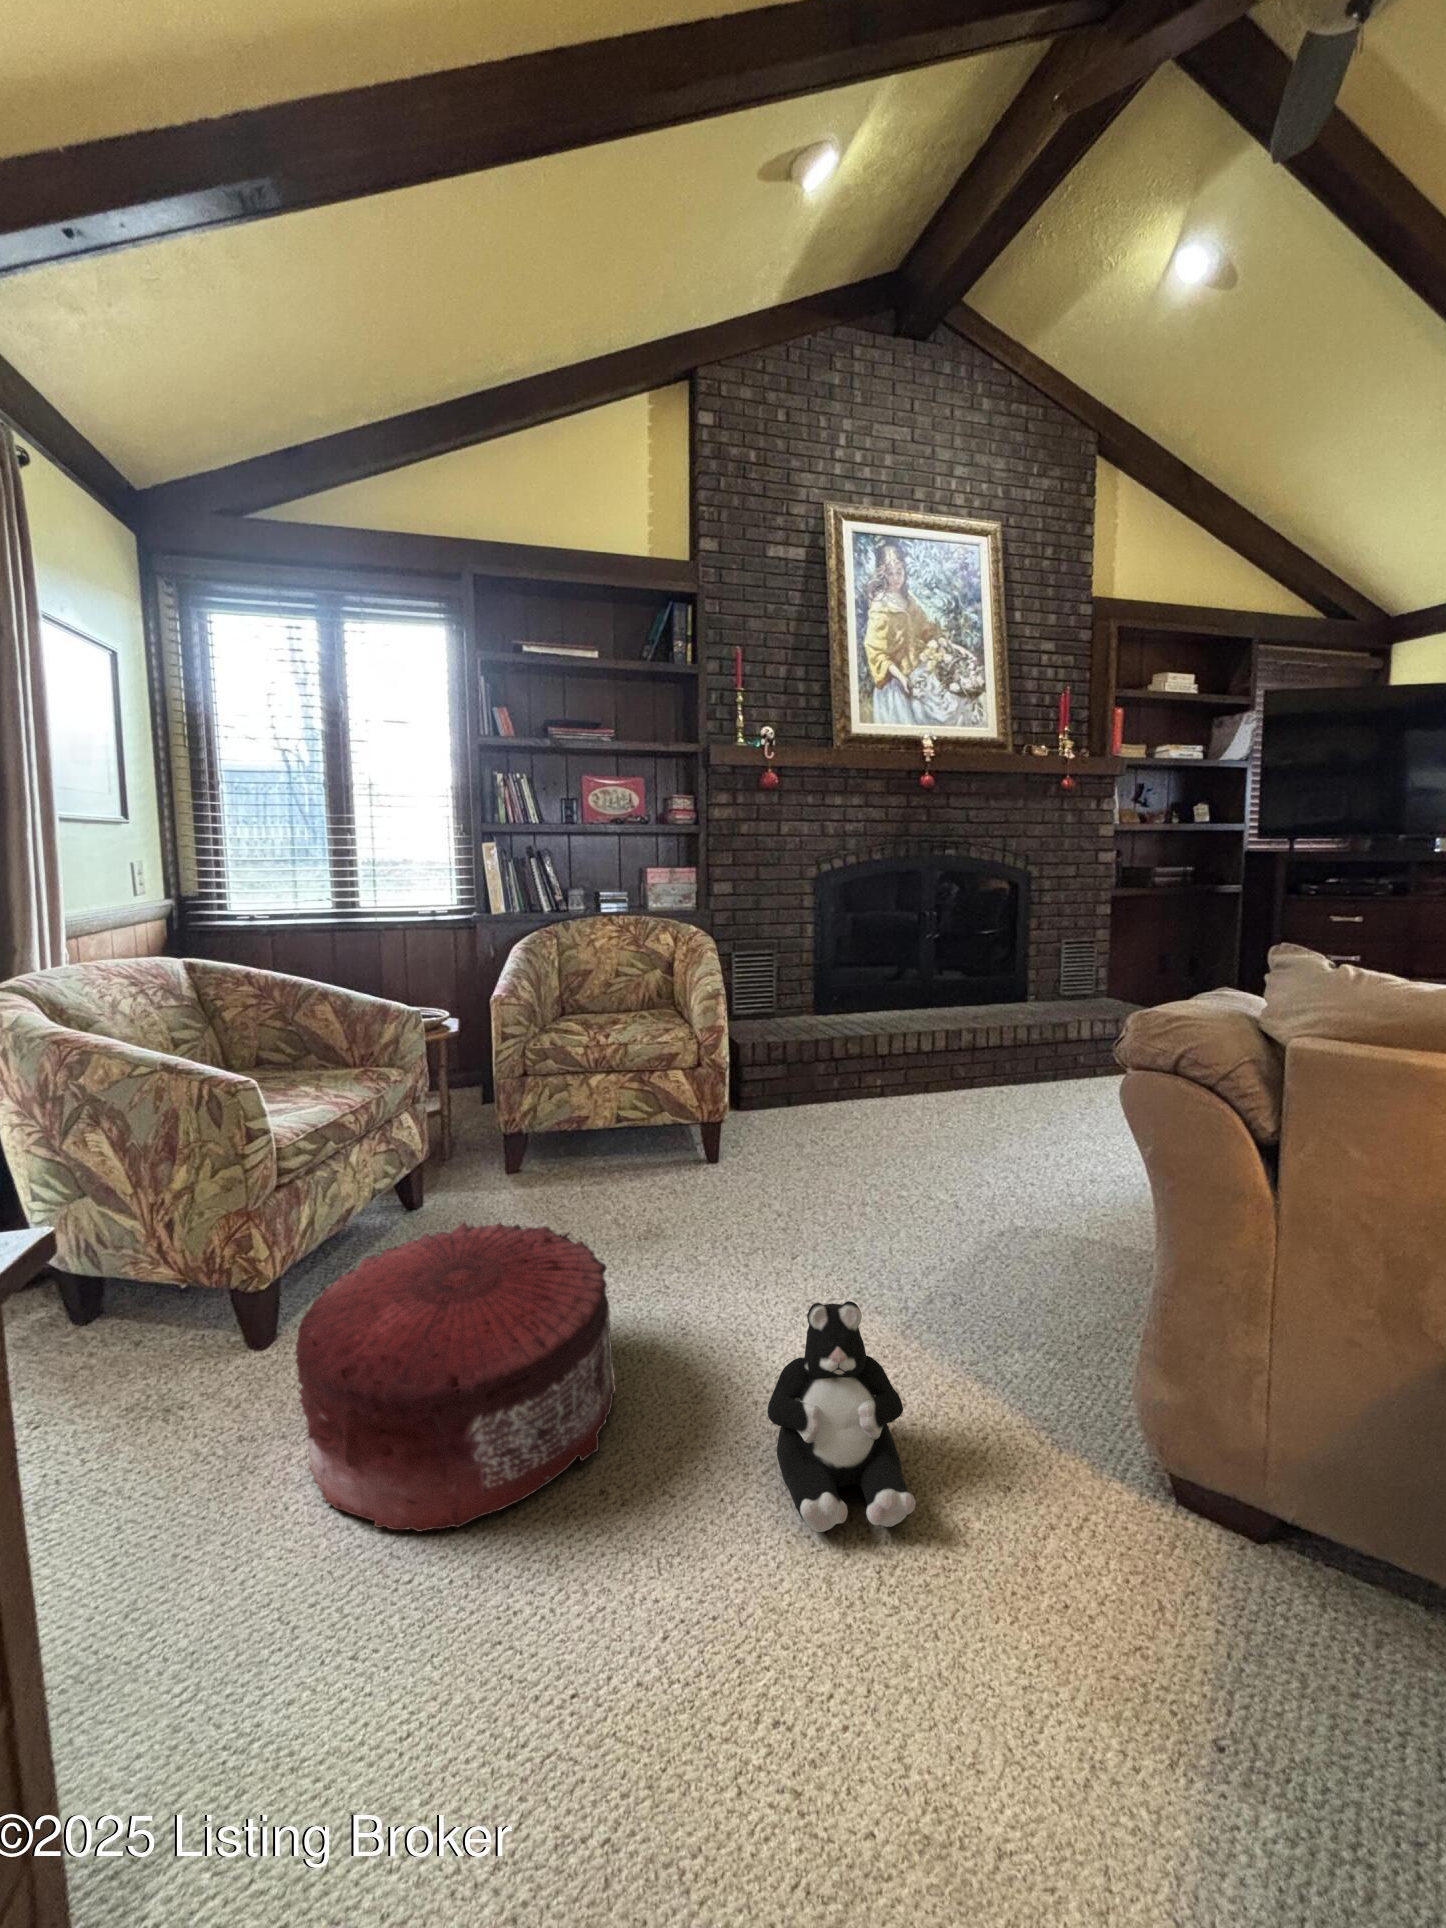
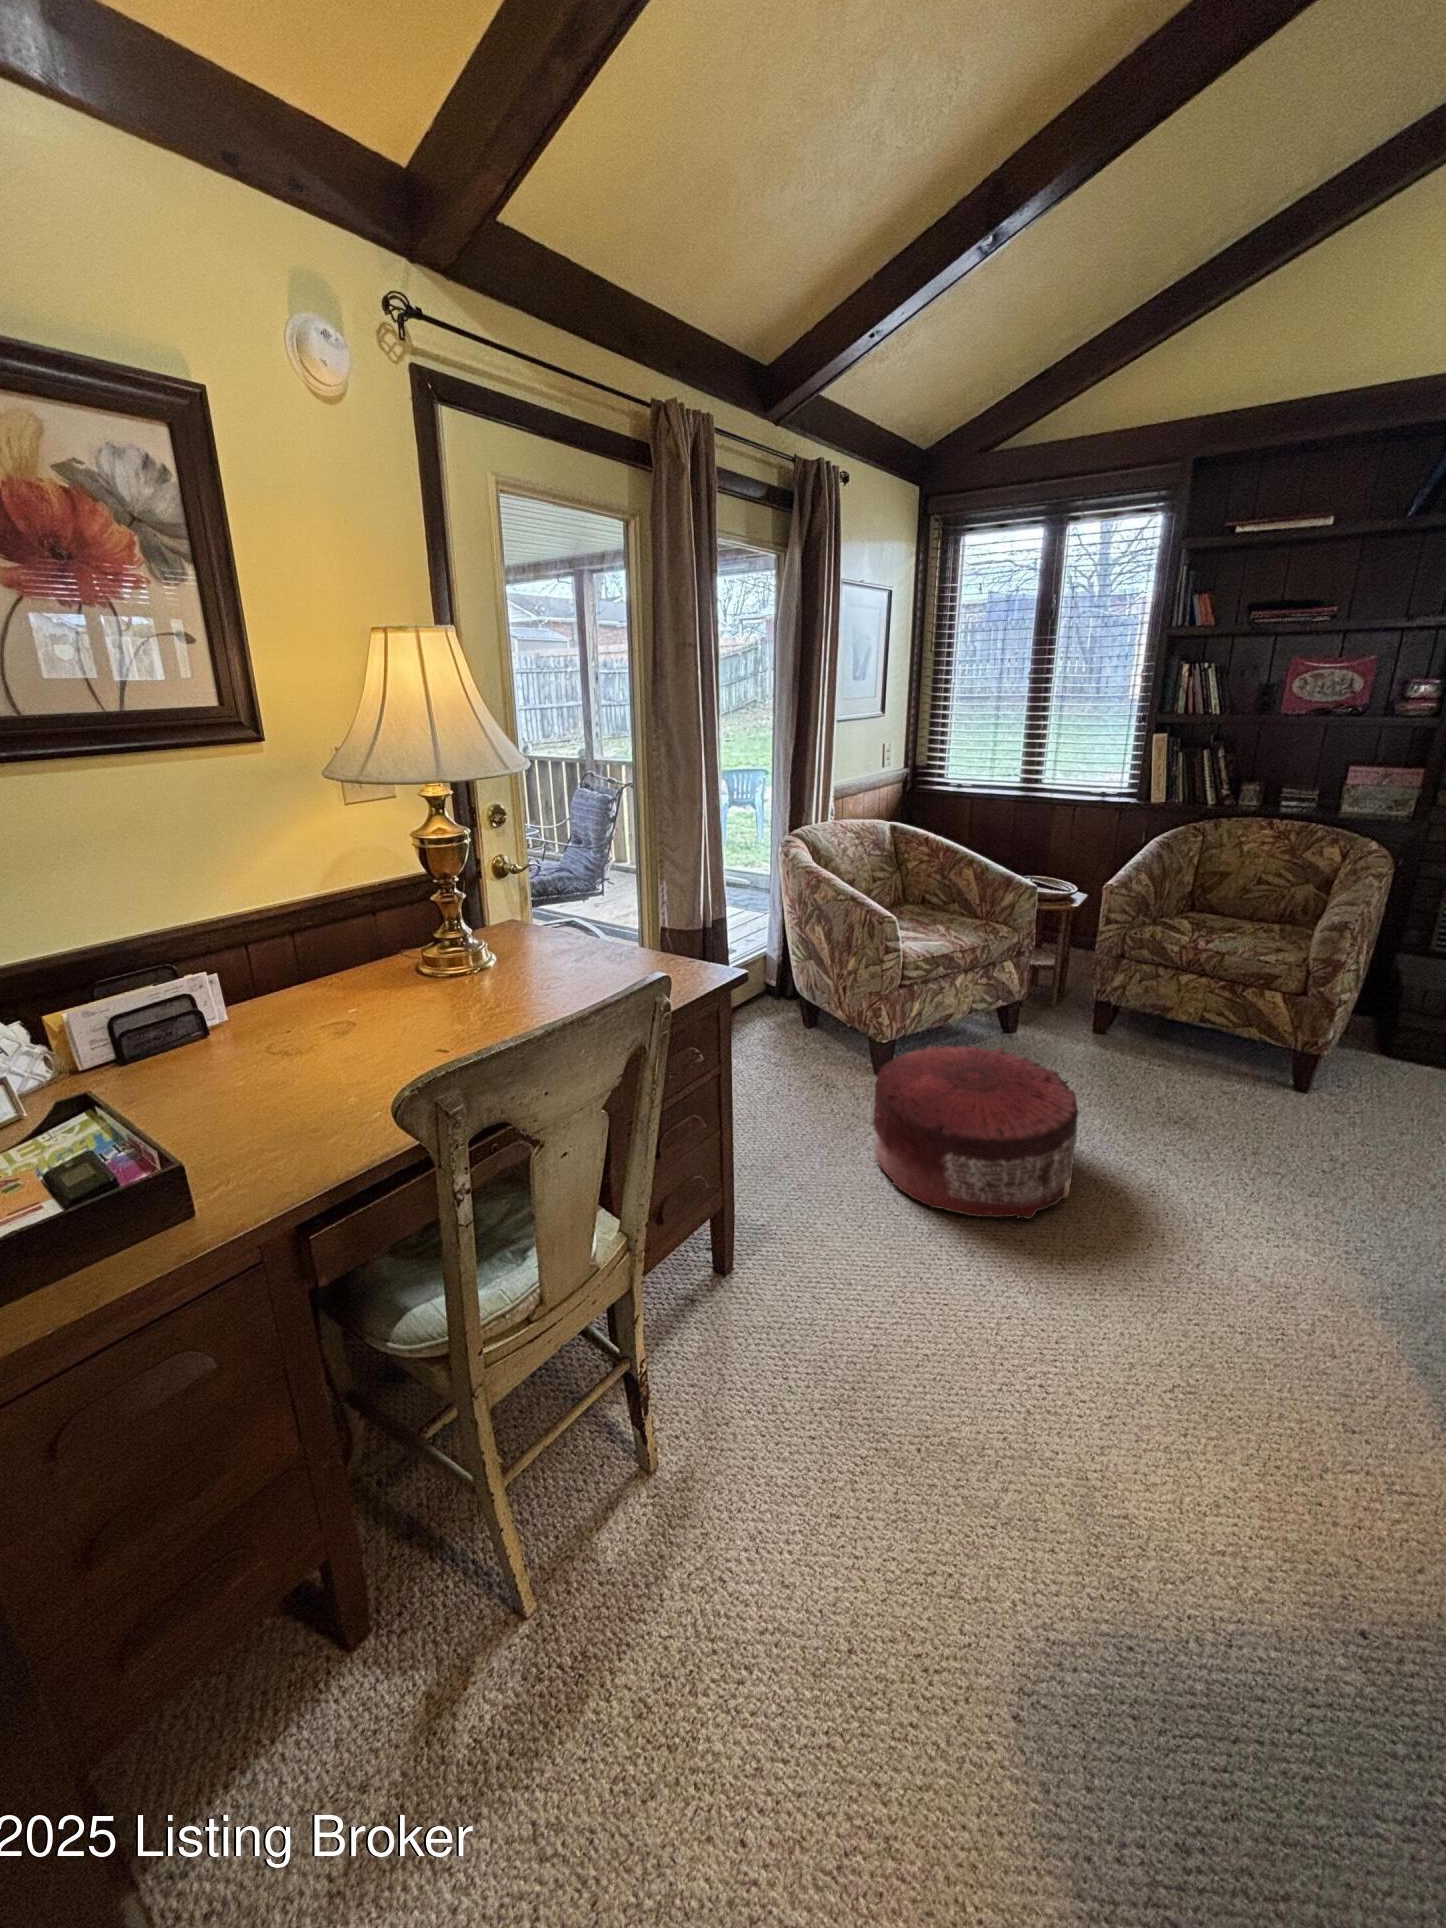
plush toy: present [767,1301,916,1532] -> none [1134,1201,1271,1373]

